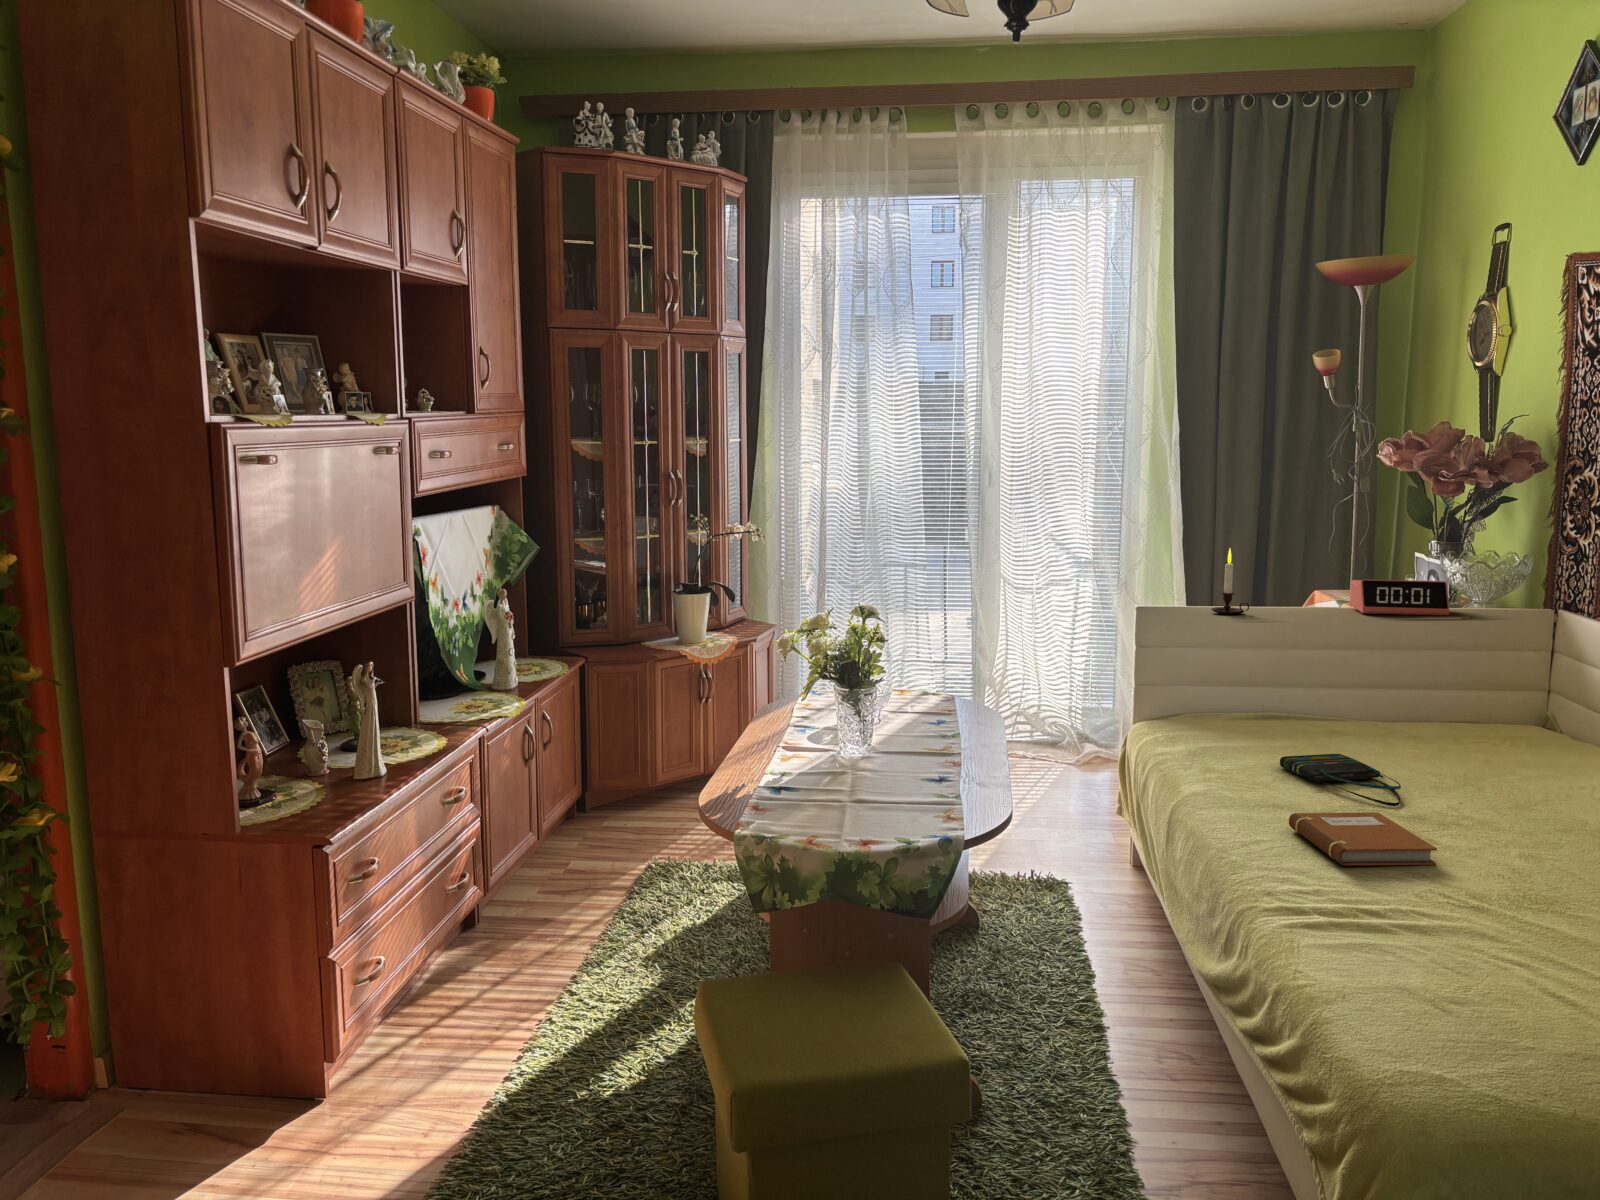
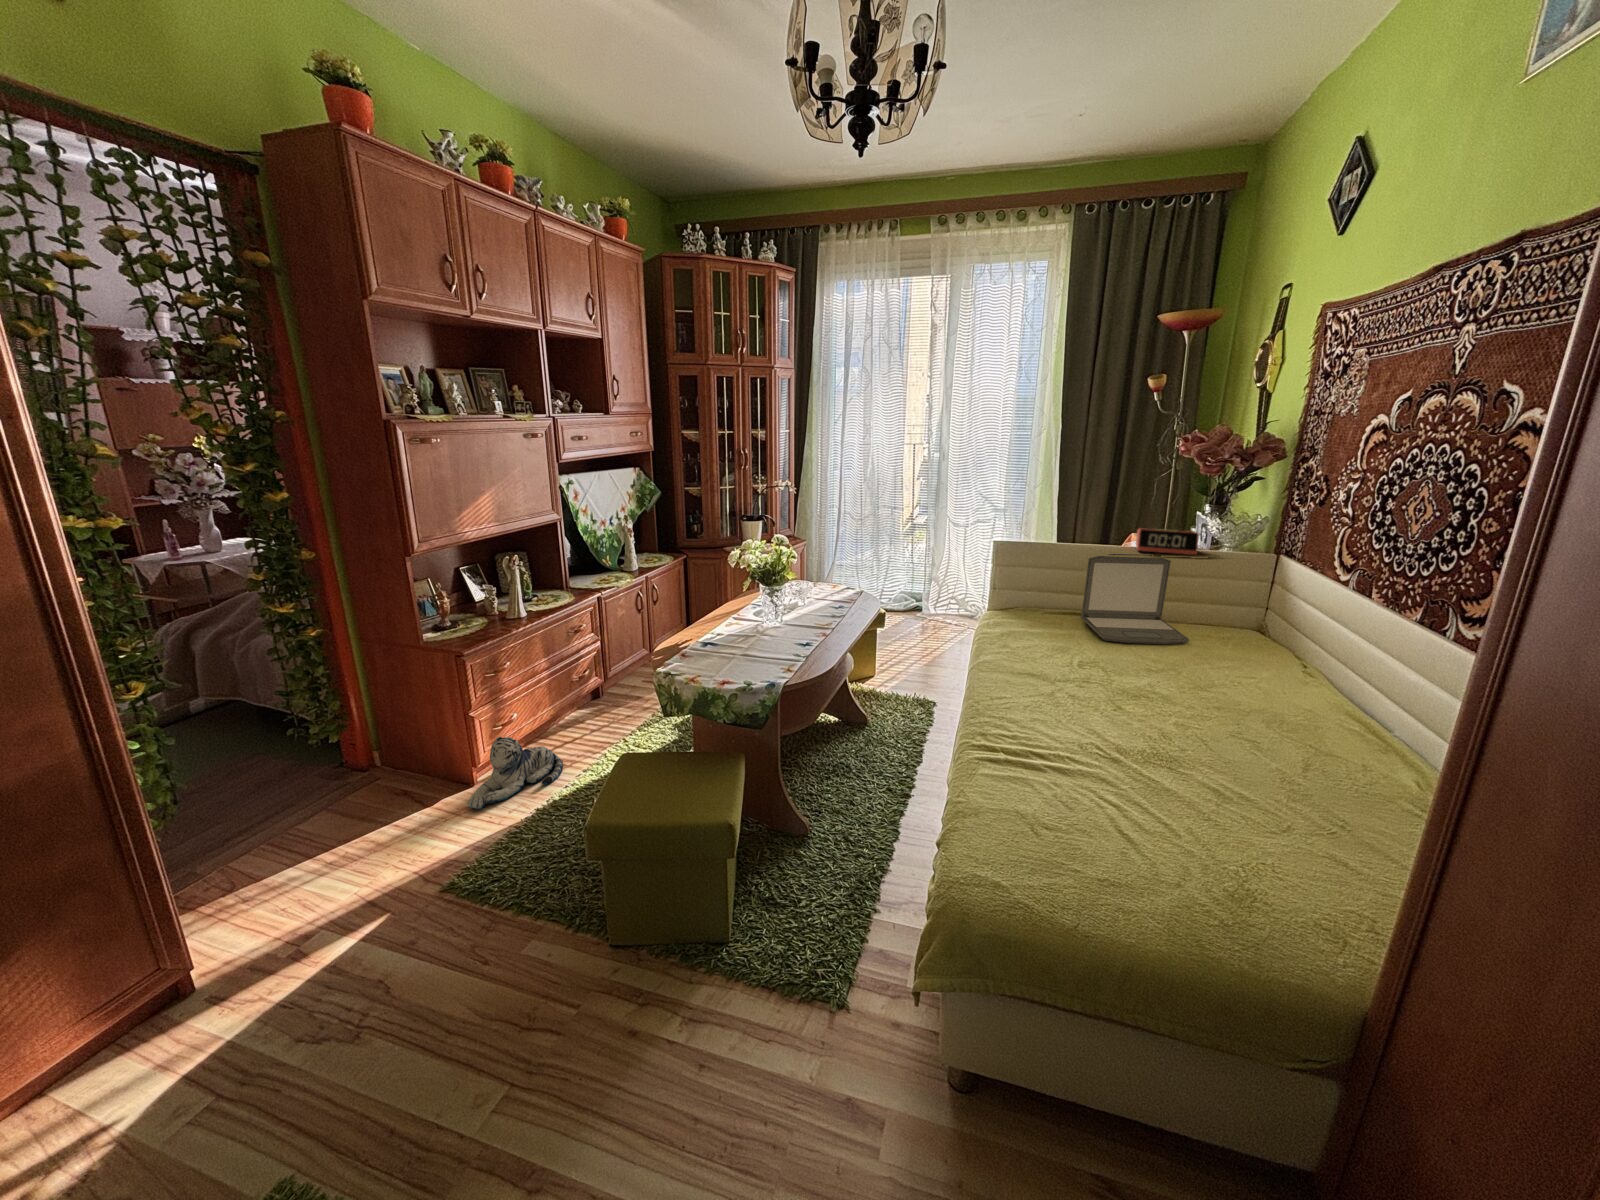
candle: present [1211,549,1249,614] -> none [1040,505,1063,547]
laptop: none [1292,617,1467,753] -> present [1080,553,1189,644]
tote bag: present [1280,754,1401,806] -> none [1052,642,1117,683]
notebook: present [1289,812,1437,865] -> none [1026,684,1109,729]
plush toy: none [342,988,483,1126] -> present [468,737,563,809]

